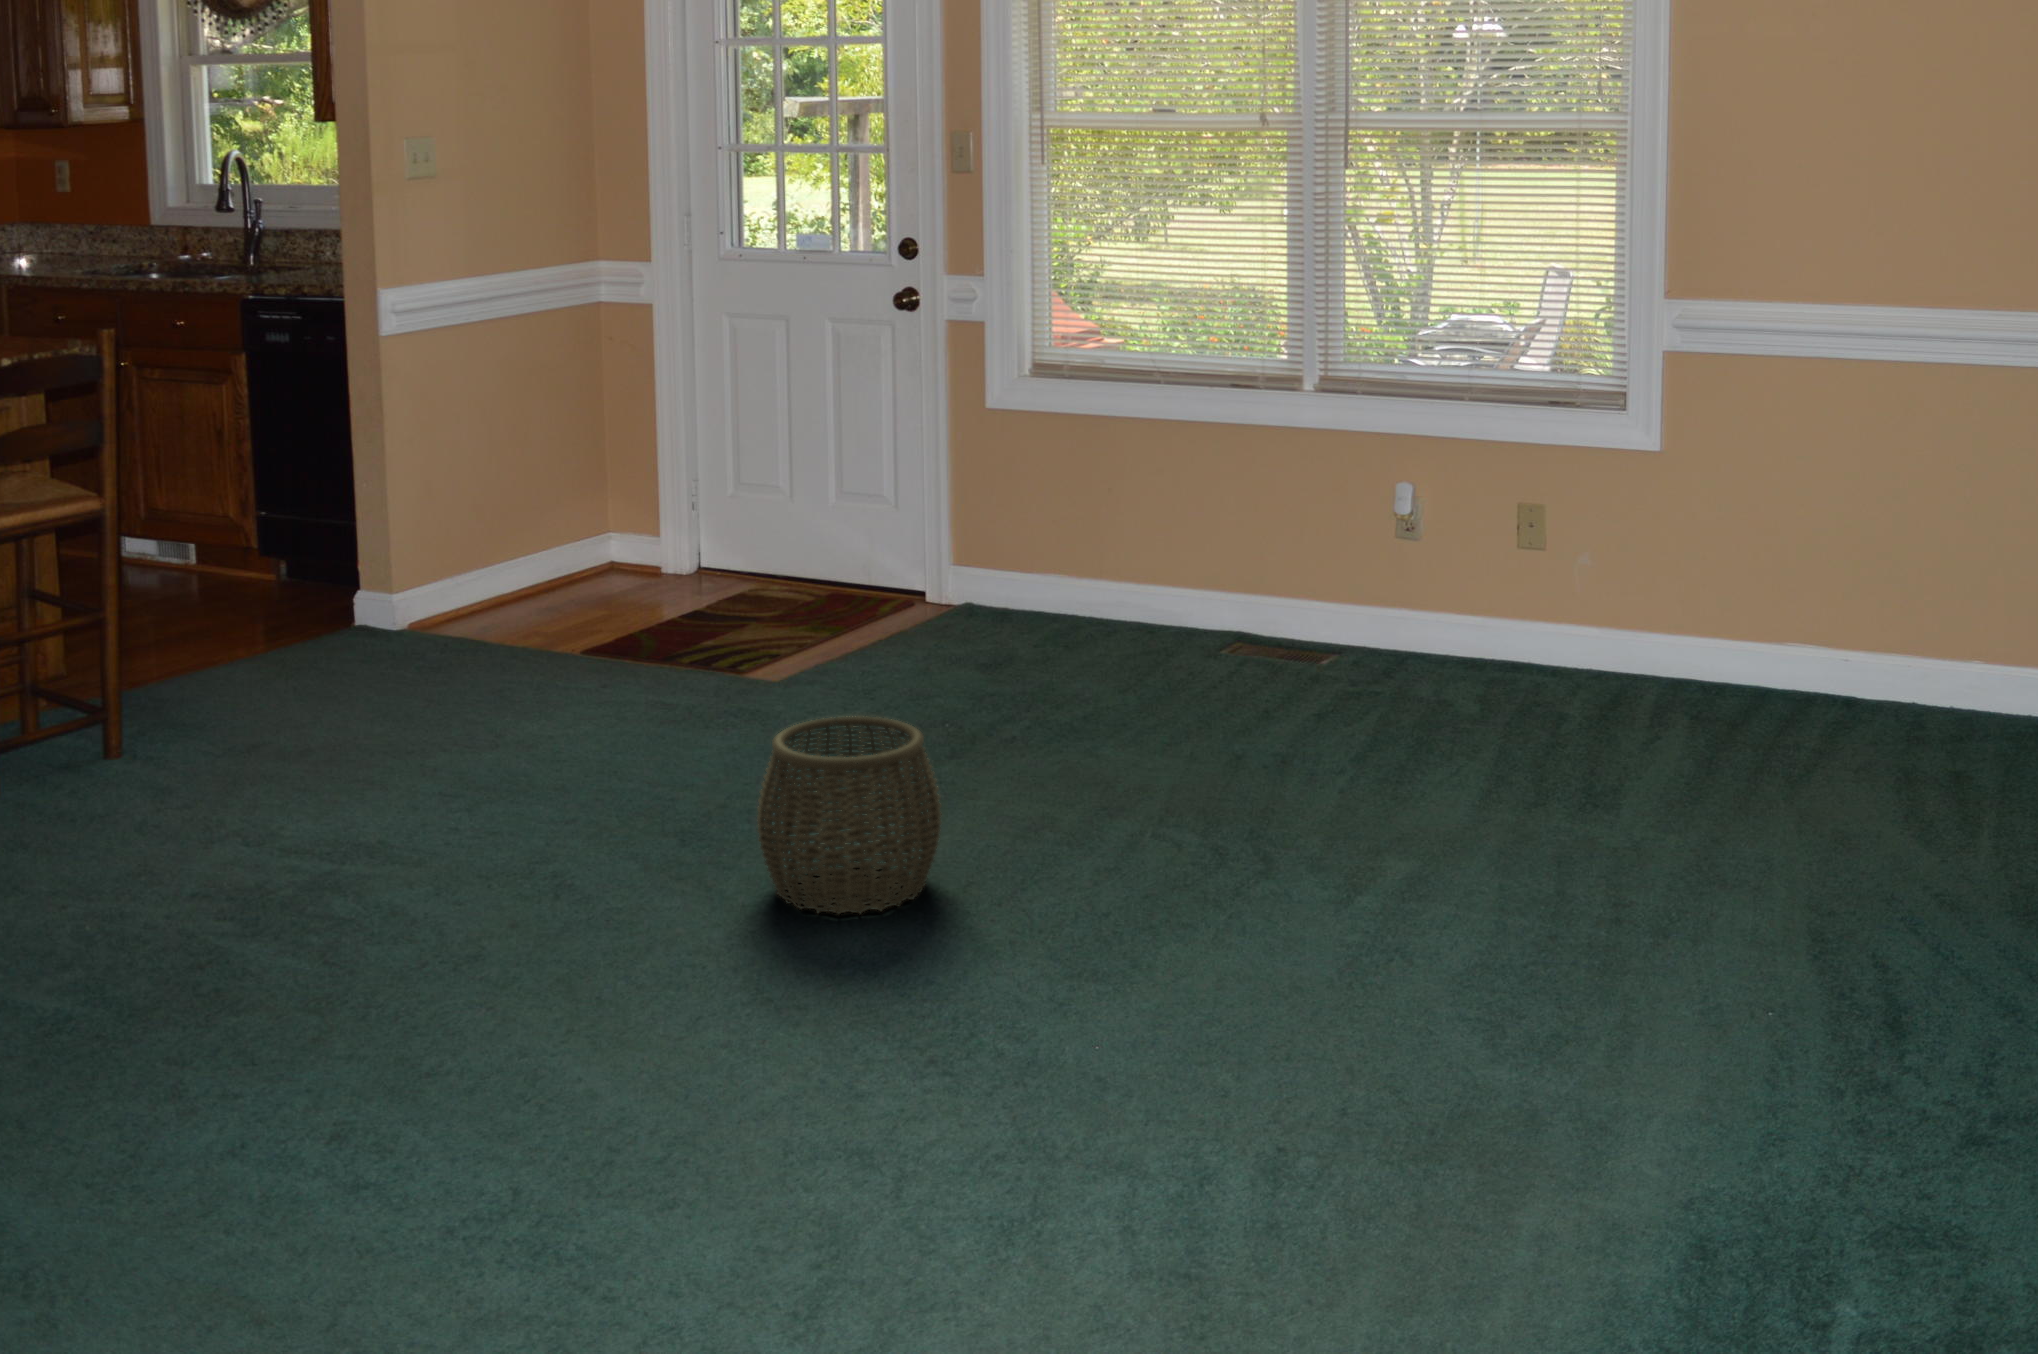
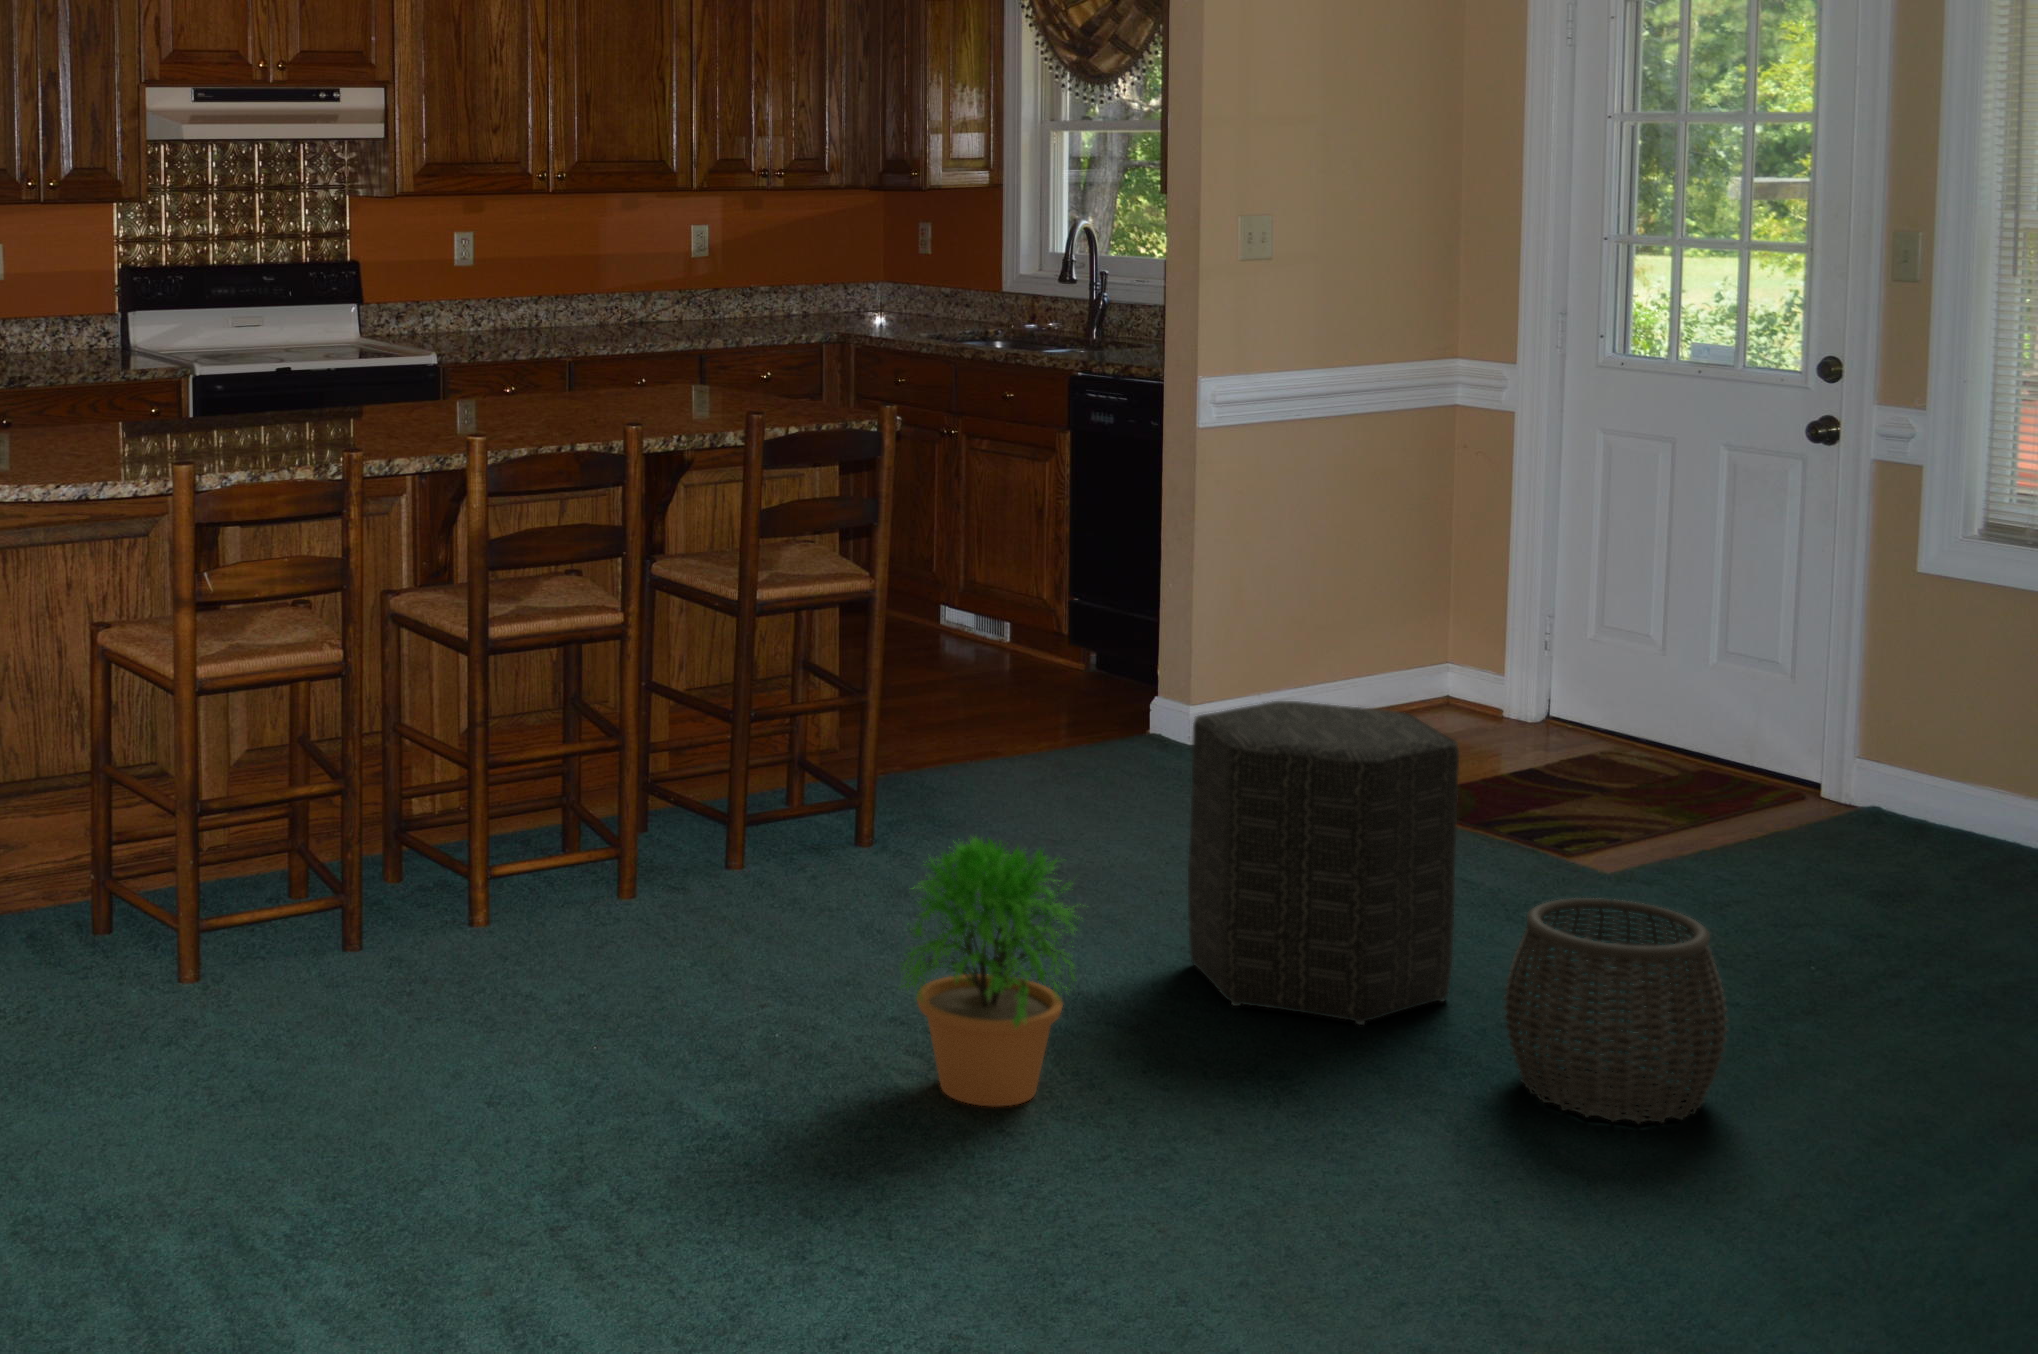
ottoman: none [440,576,692,877] -> present [1188,701,1459,1025]
potted plant: none [173,758,375,1036] -> present [901,838,1081,1106]

